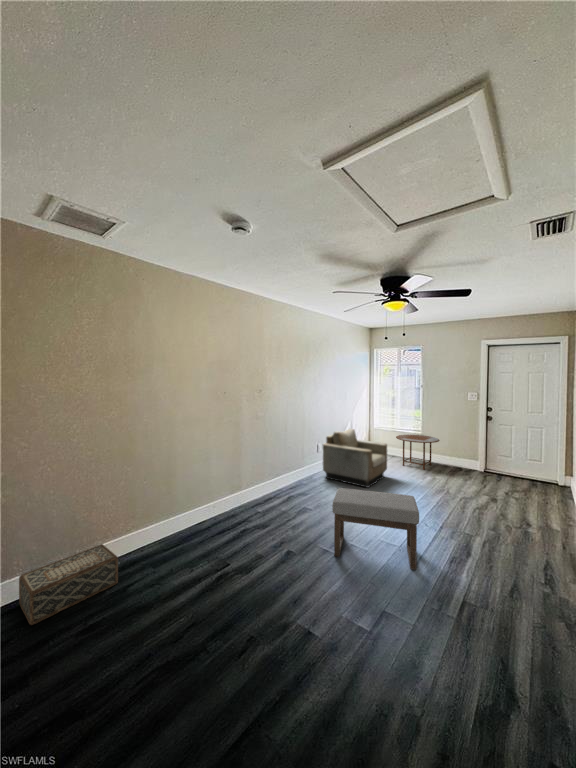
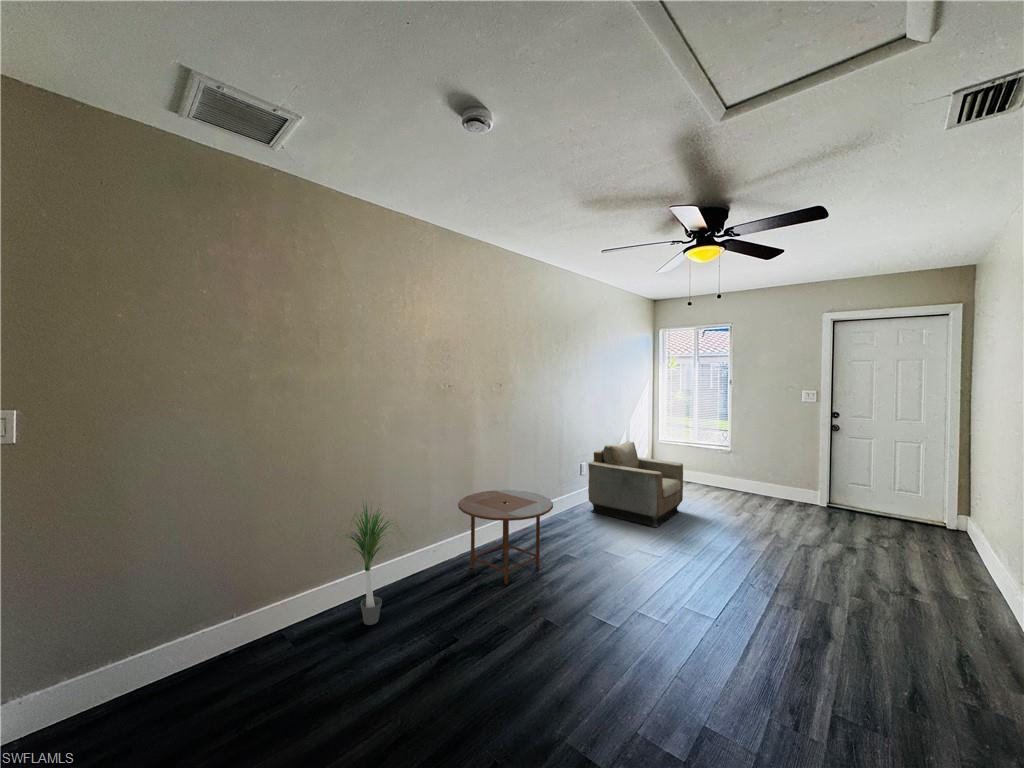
side table: present [396,434,440,470] -> present [458,490,553,584]
potted plant: none [139,470,198,557] -> present [333,503,401,625]
ottoman: present [332,488,419,570] -> none [613,527,752,658]
woven basket: present [19,544,118,625] -> none [145,604,291,728]

